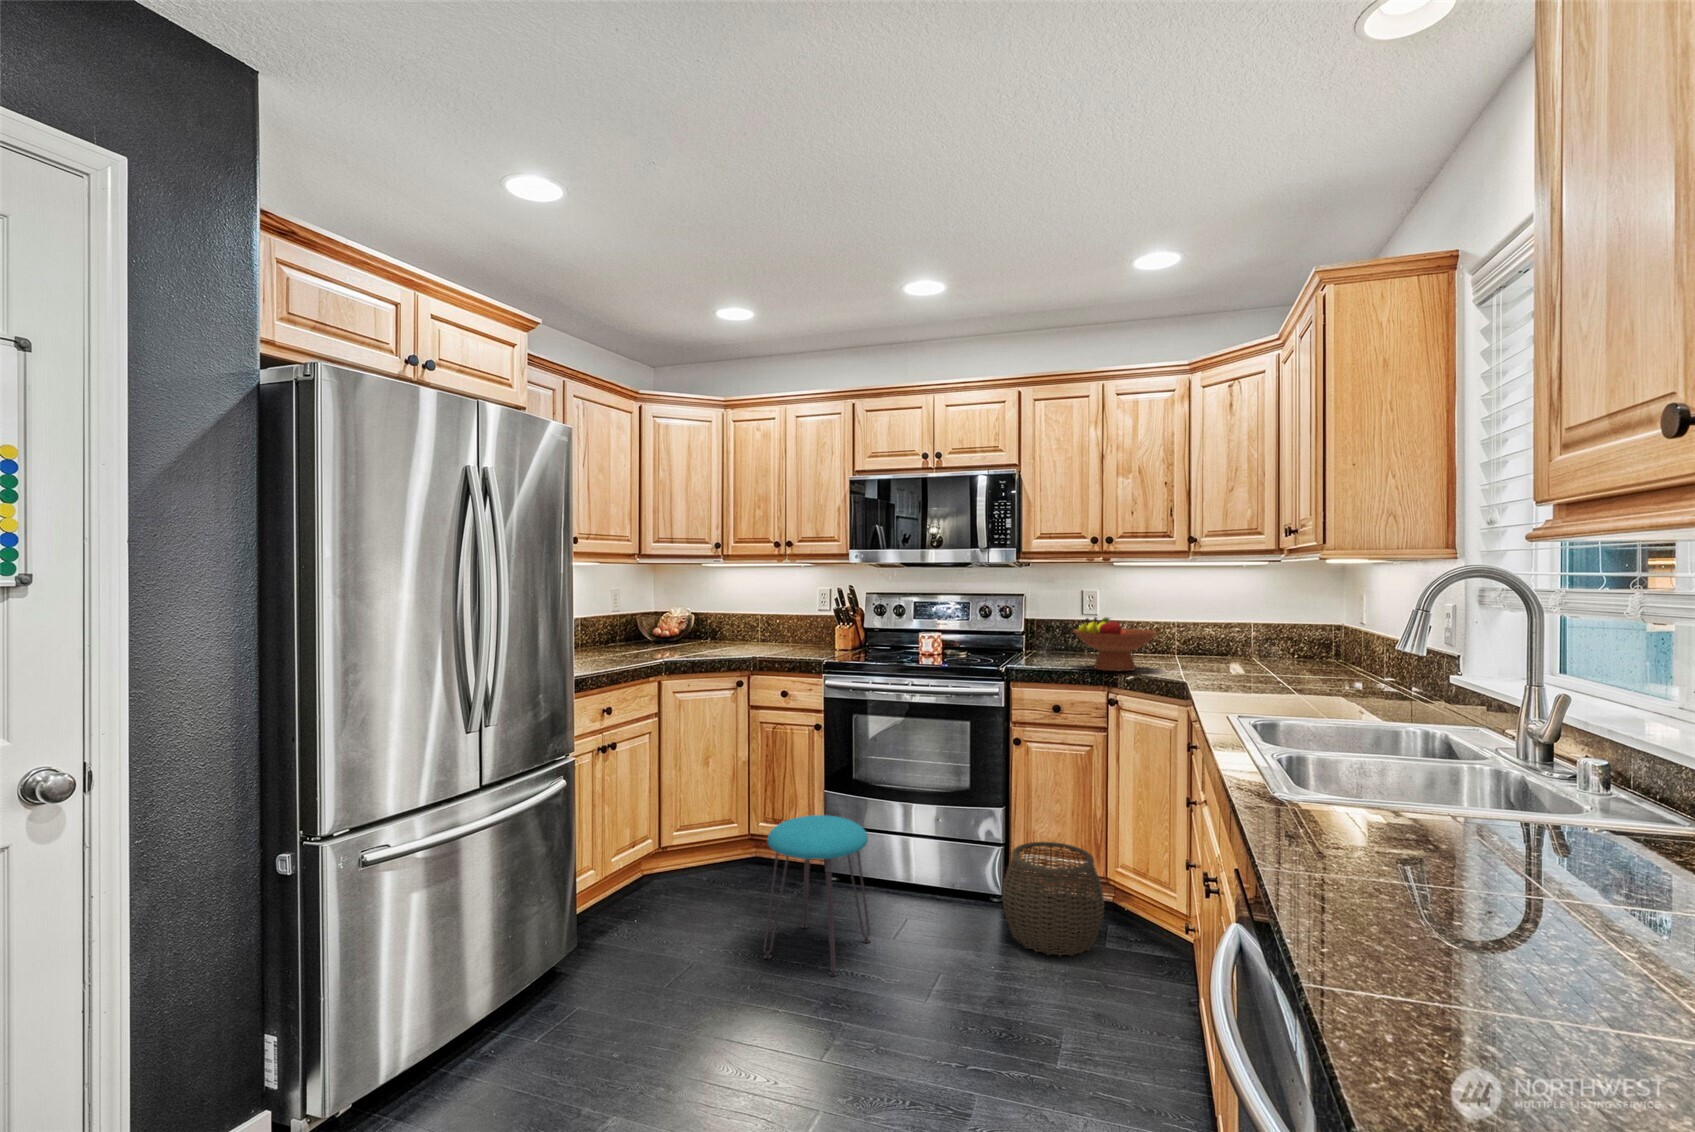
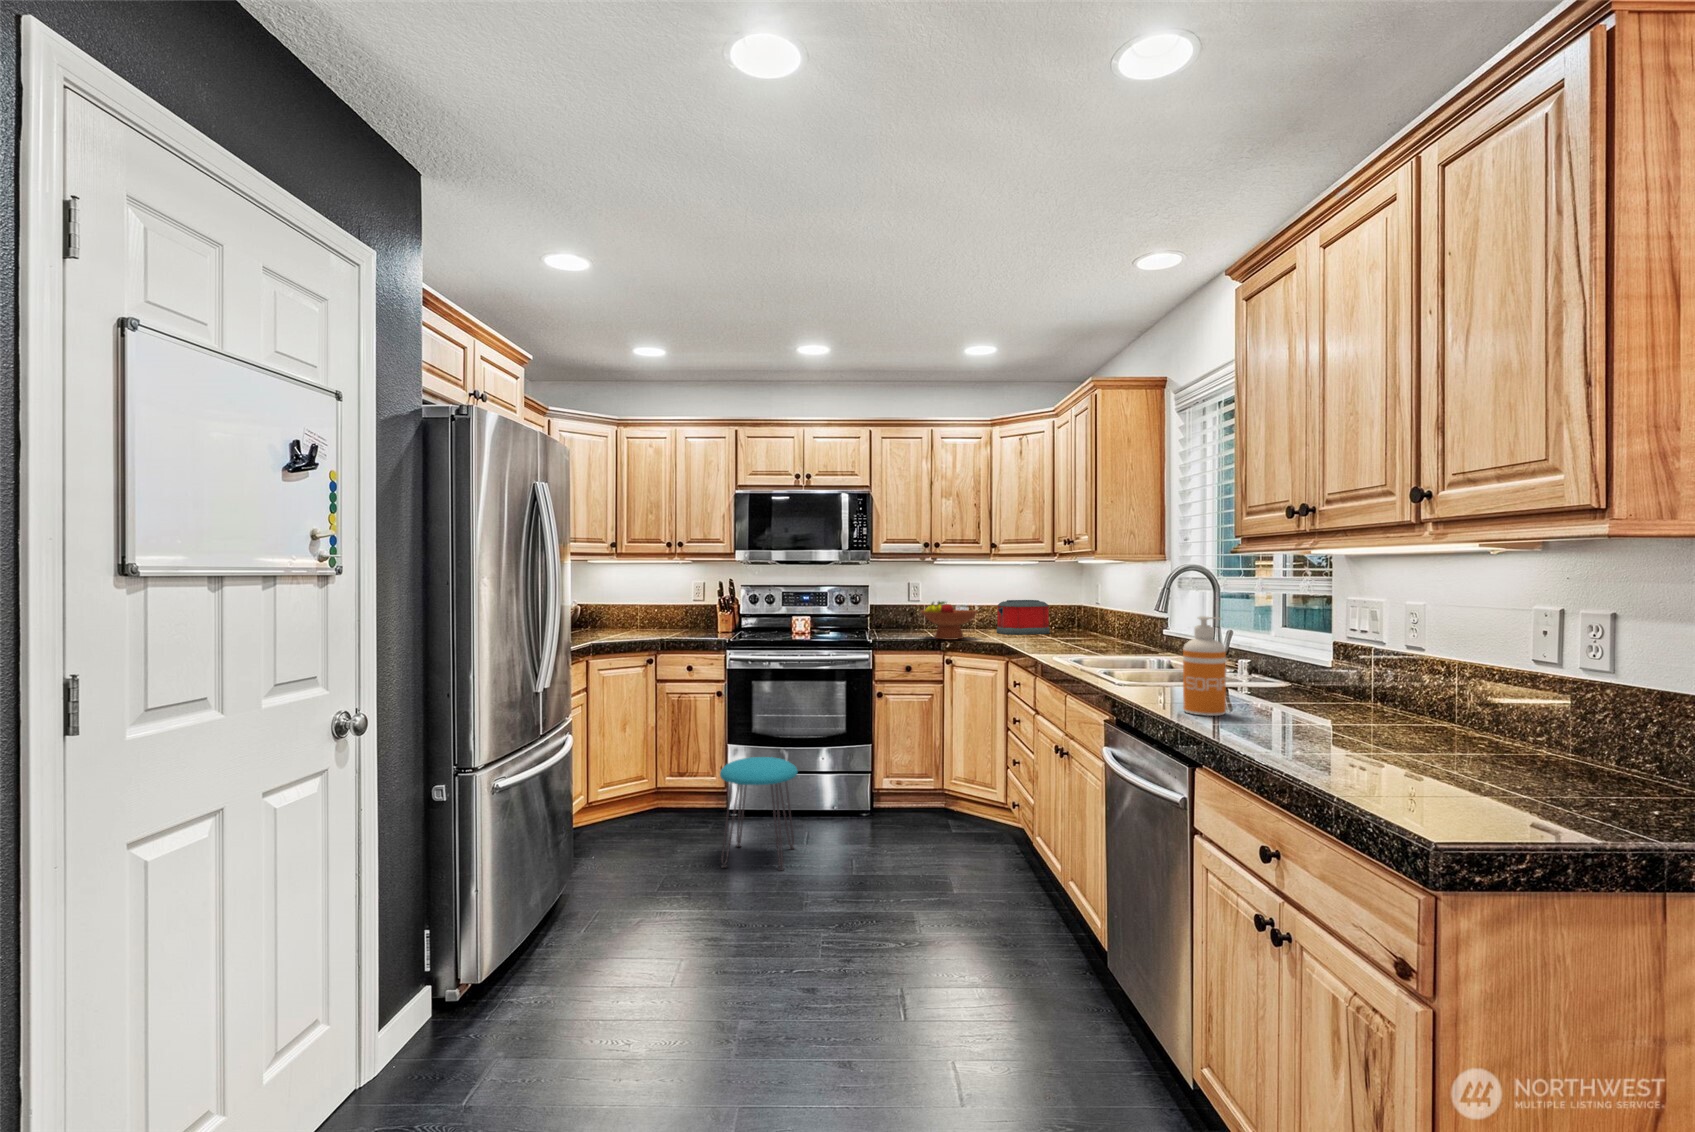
toaster: none [1202,616,1285,666] -> present [997,600,1050,635]
soap dispenser: none [1362,687,1474,936] -> present [1183,616,1226,716]
woven basket: present [1003,842,1104,956] -> none [884,764,955,840]

